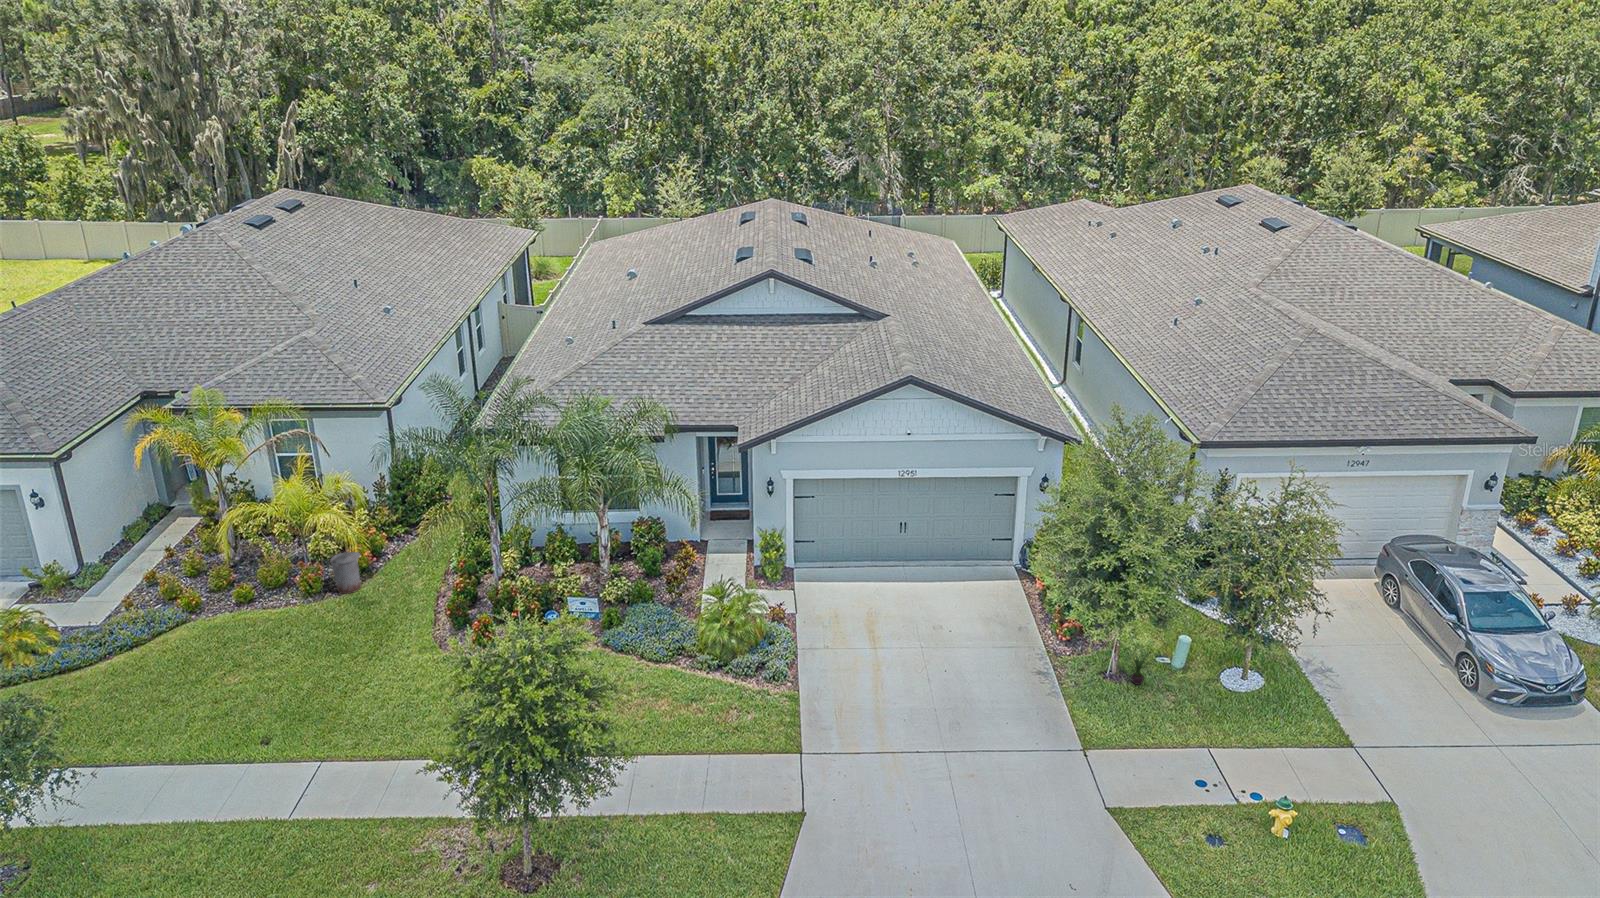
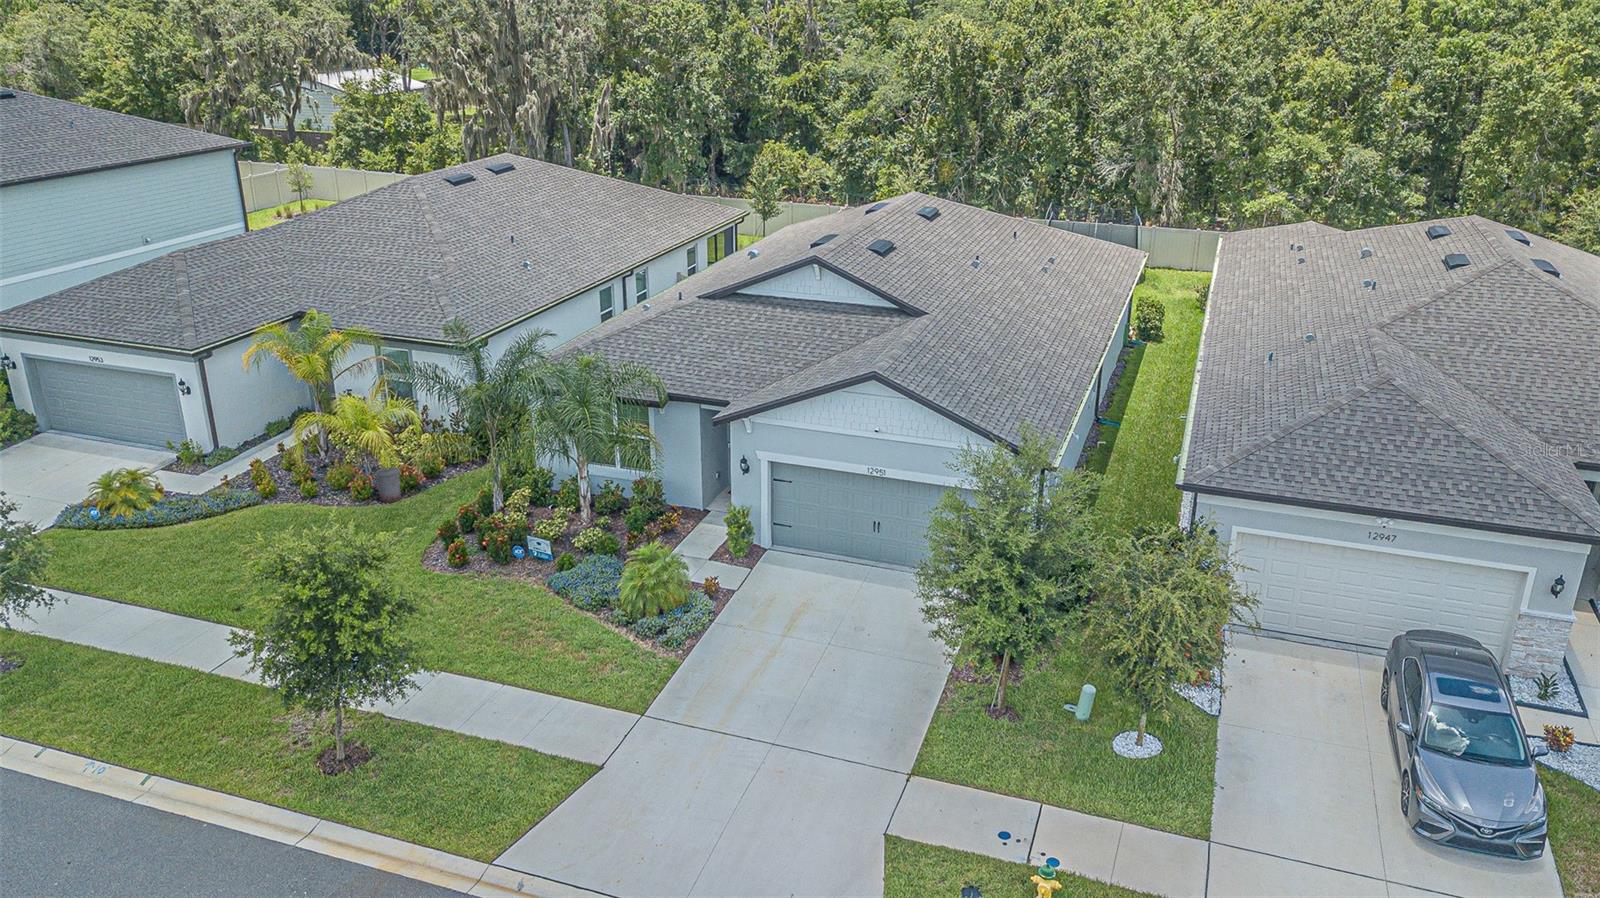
decorative plant: present [1125,652,1147,685] -> none [1000,687,1035,725]

